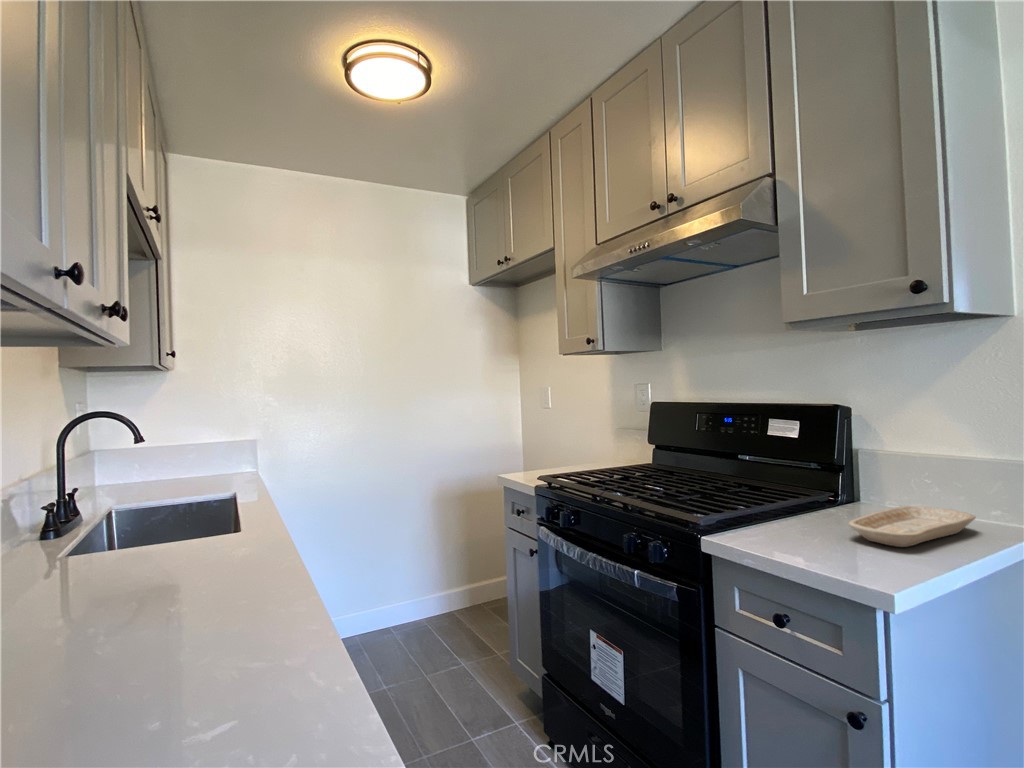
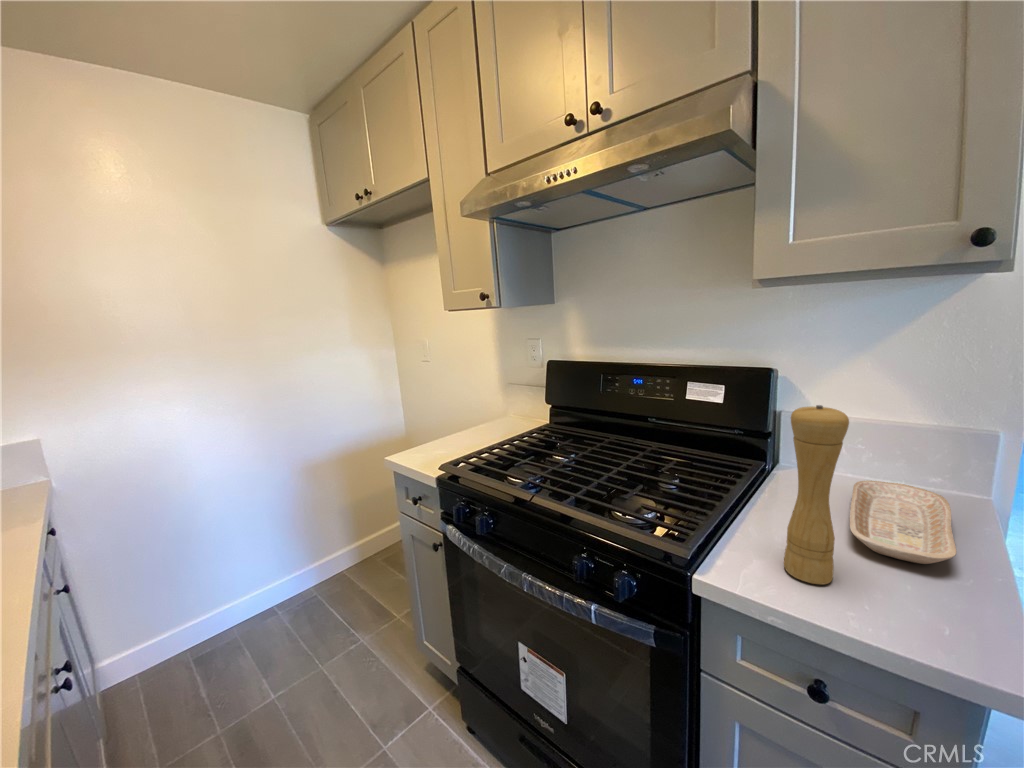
pepper mill: none [770,407,811,546] -> present [784,405,849,584]

